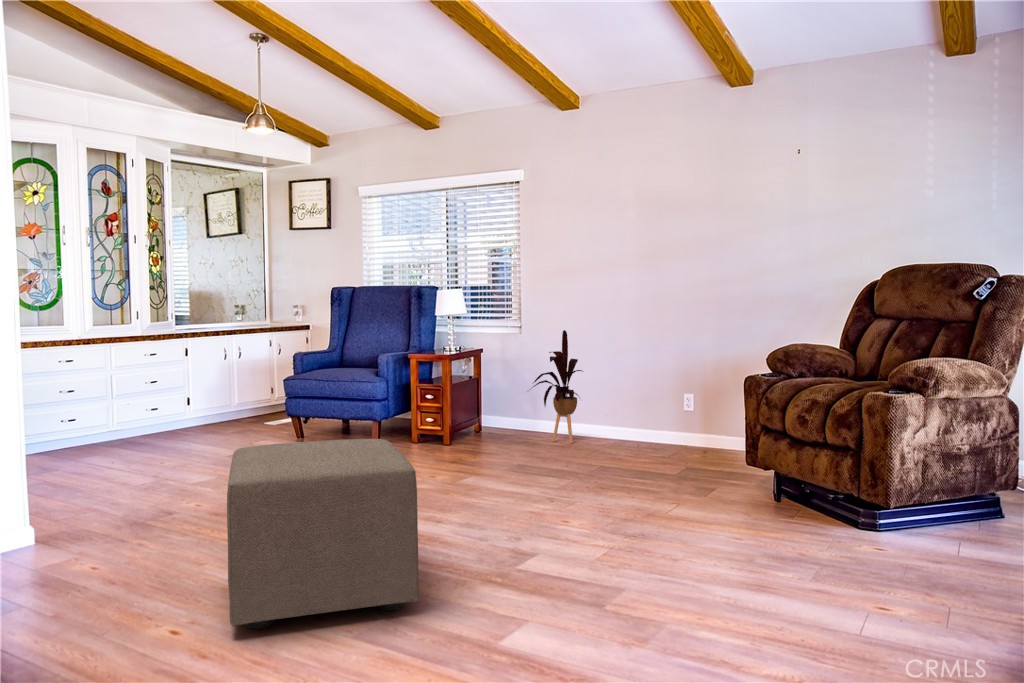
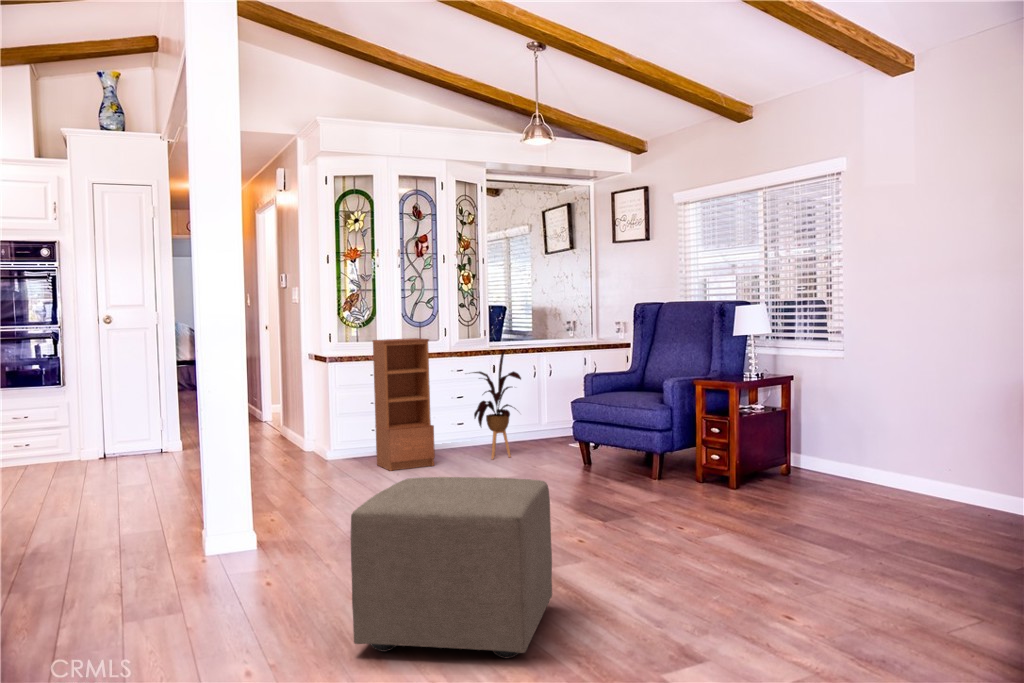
bookcase: none [63,319,140,458] -> present [373,338,435,471]
house plant: present [533,330,582,443] -> present [473,350,521,459]

